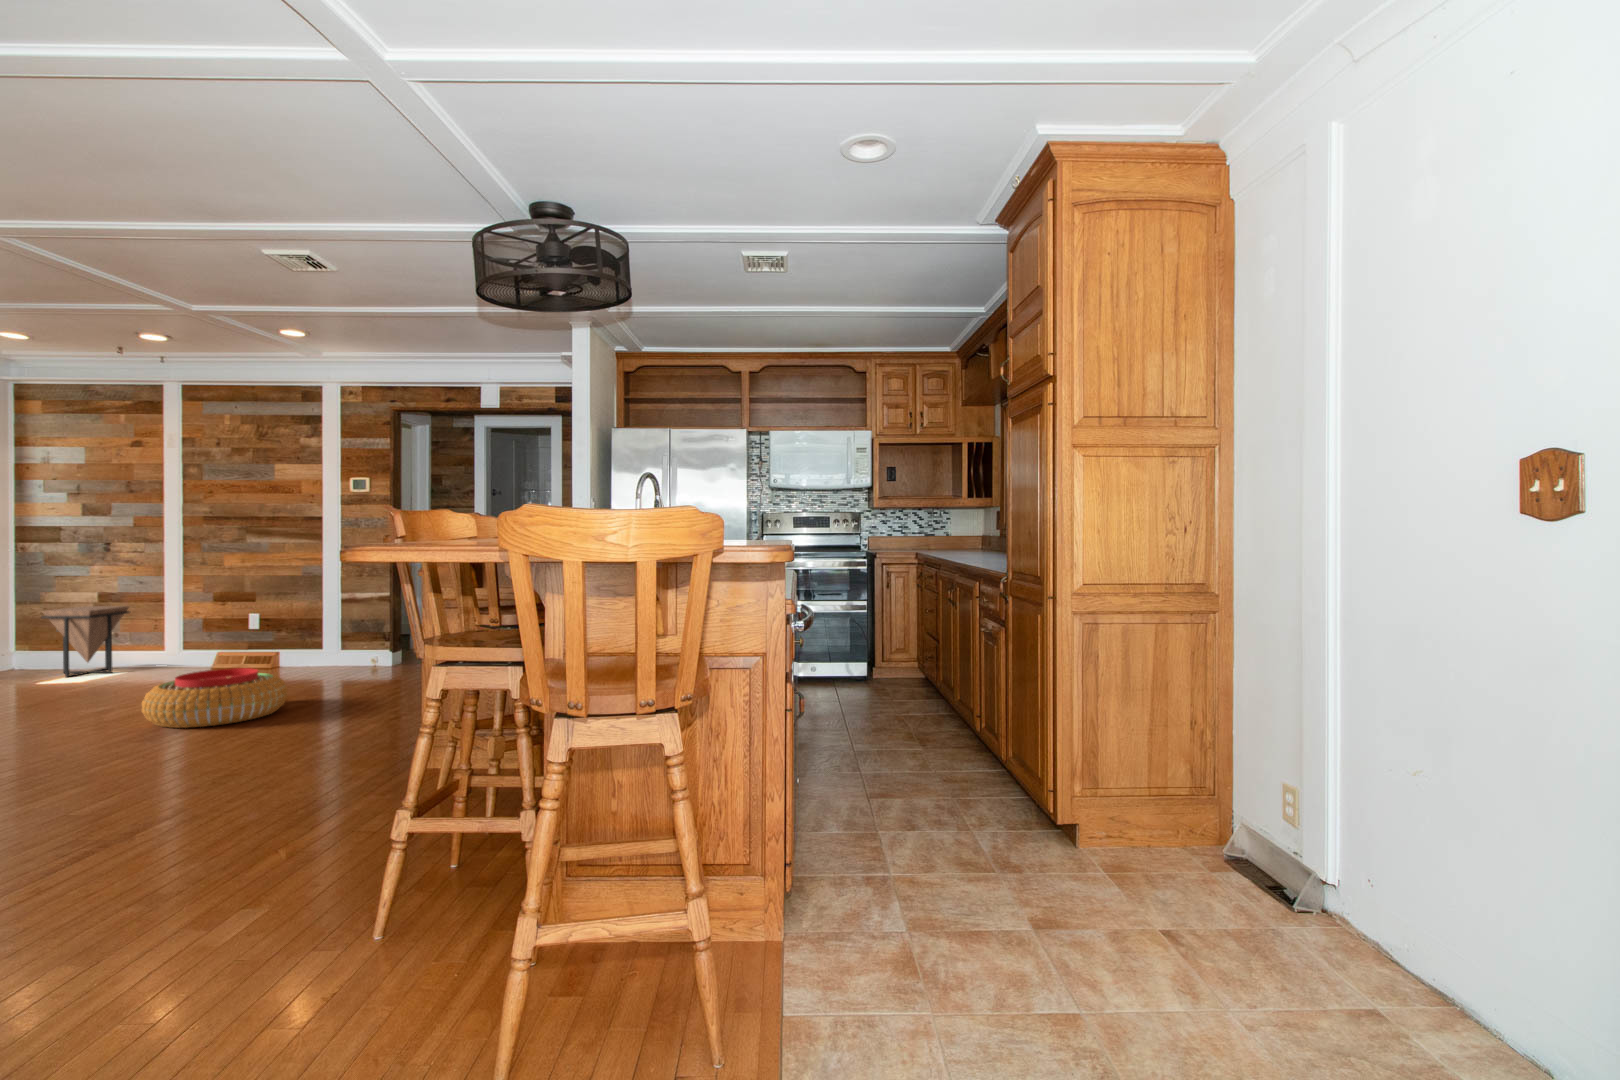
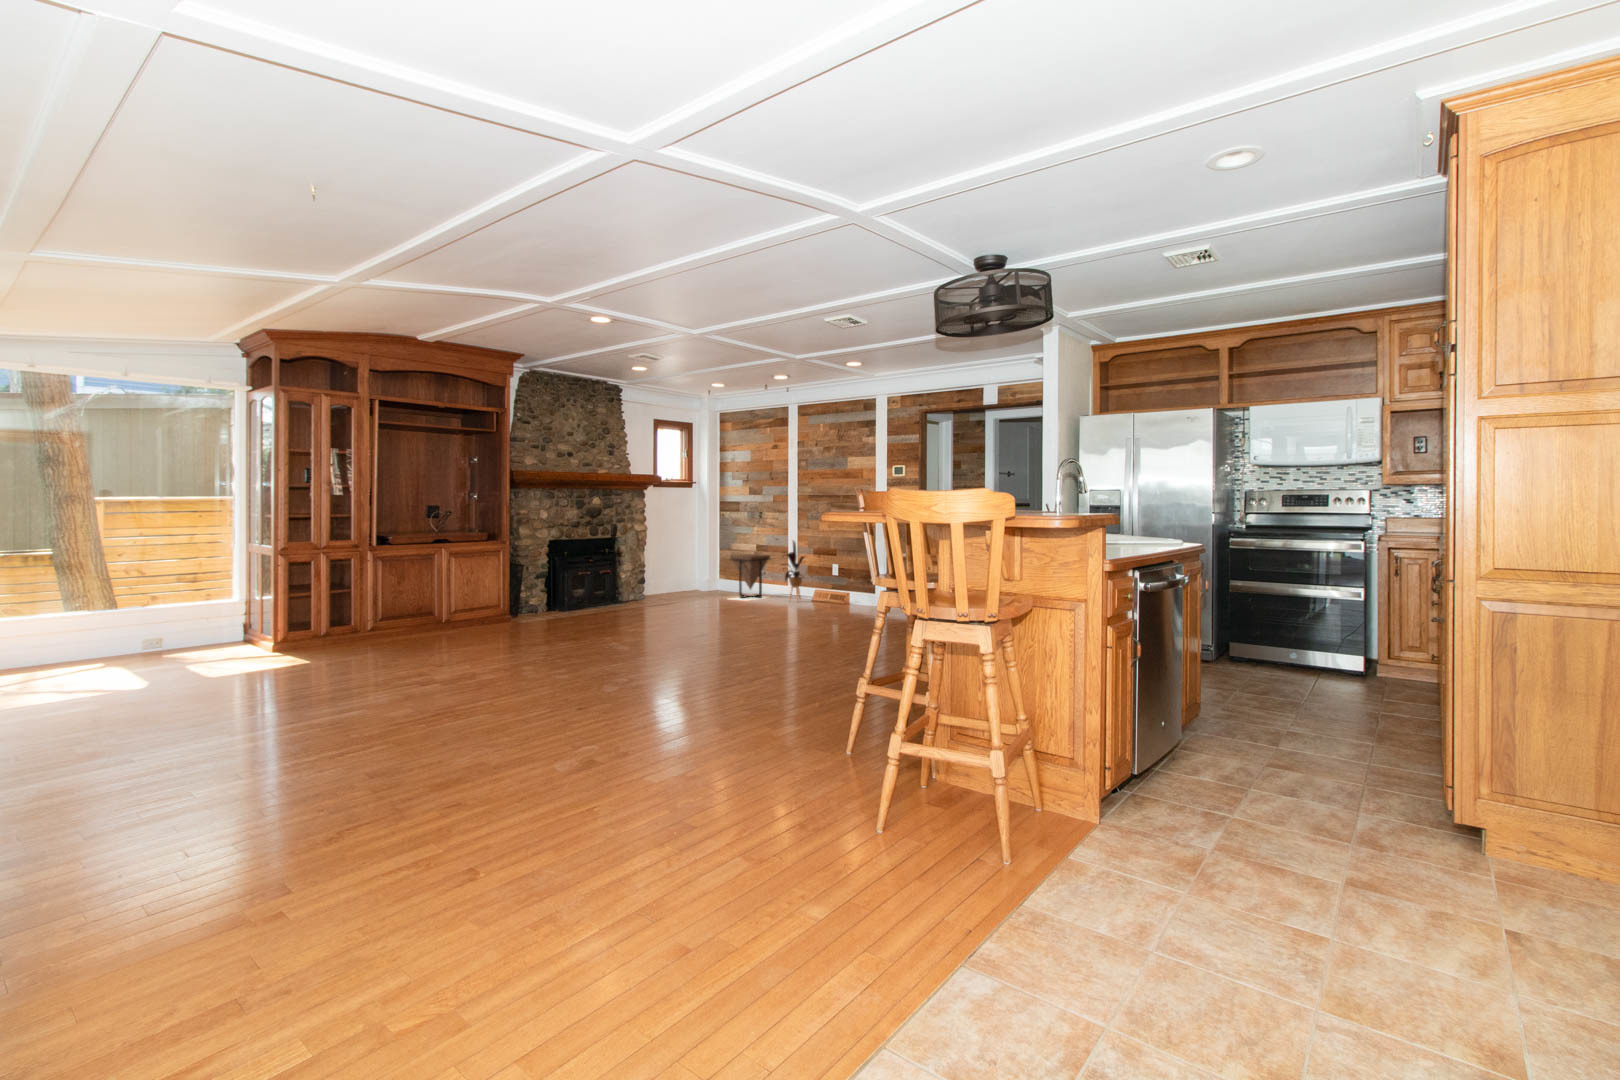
house plant: none [141,582,201,674] -> present [782,541,804,597]
pouf: present [142,668,288,728] -> none [769,598,846,634]

